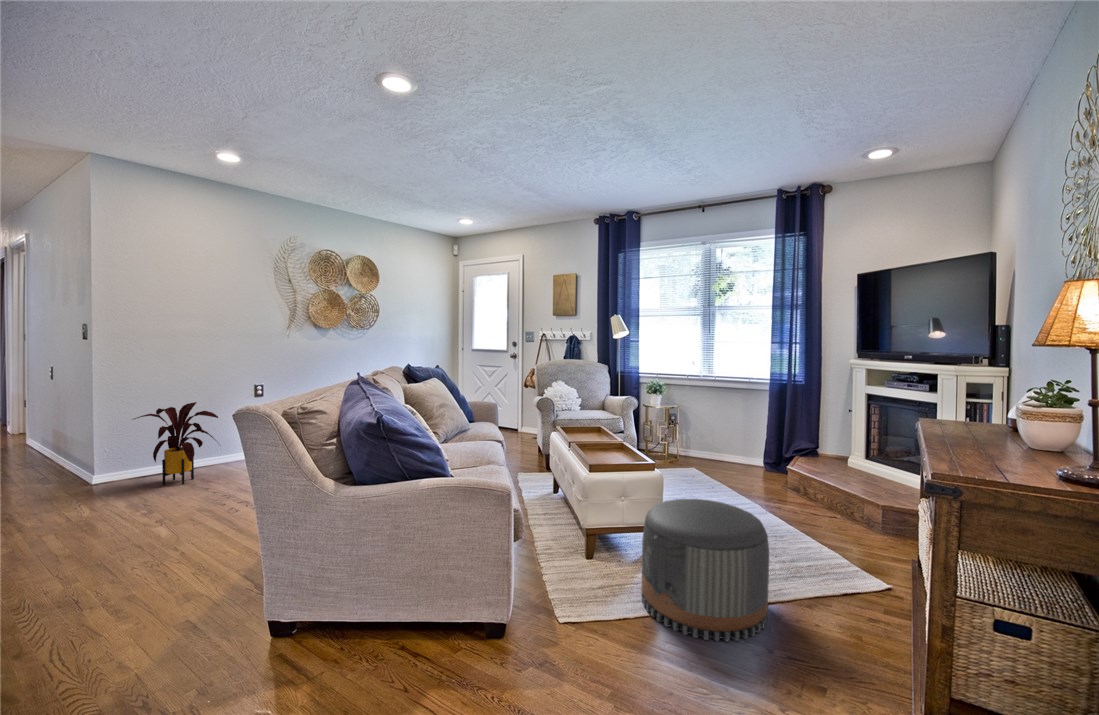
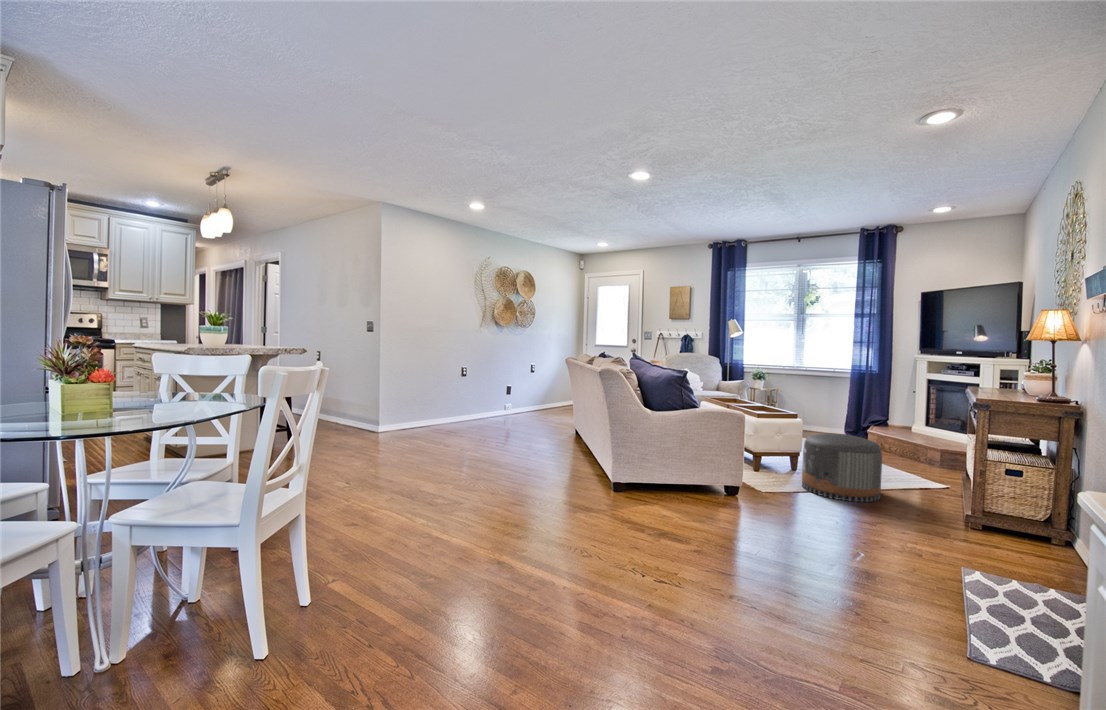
house plant: present [134,402,218,485] -> none [415,379,468,434]

